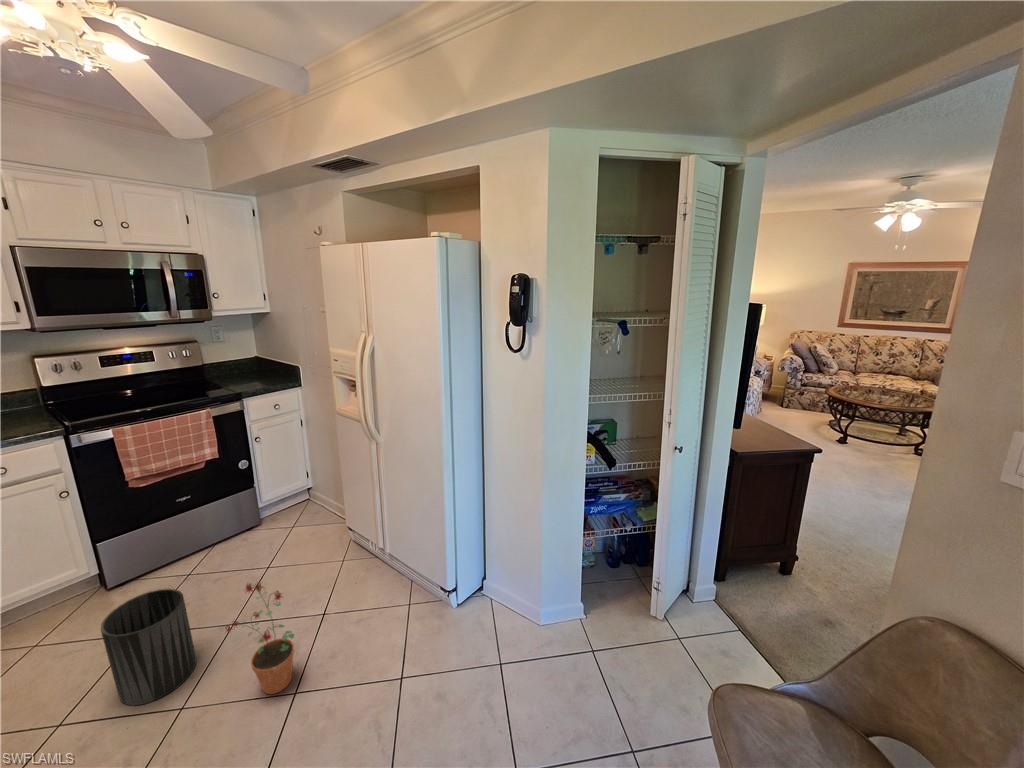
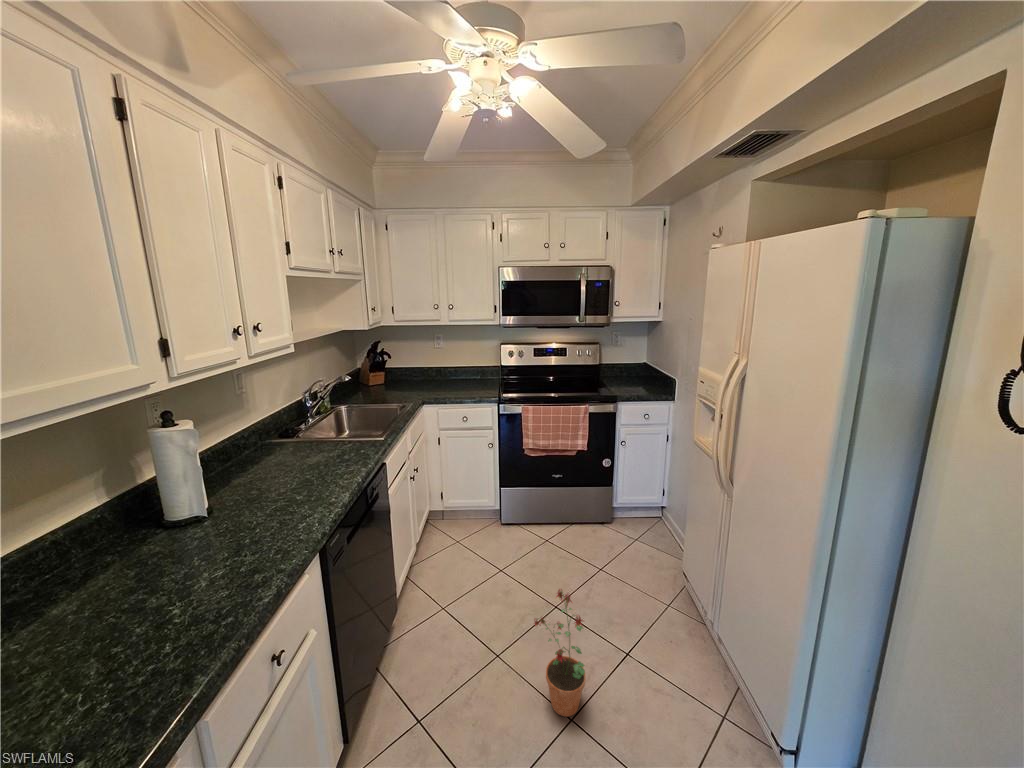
trash can: present [101,589,196,705] -> none [471,545,523,640]

